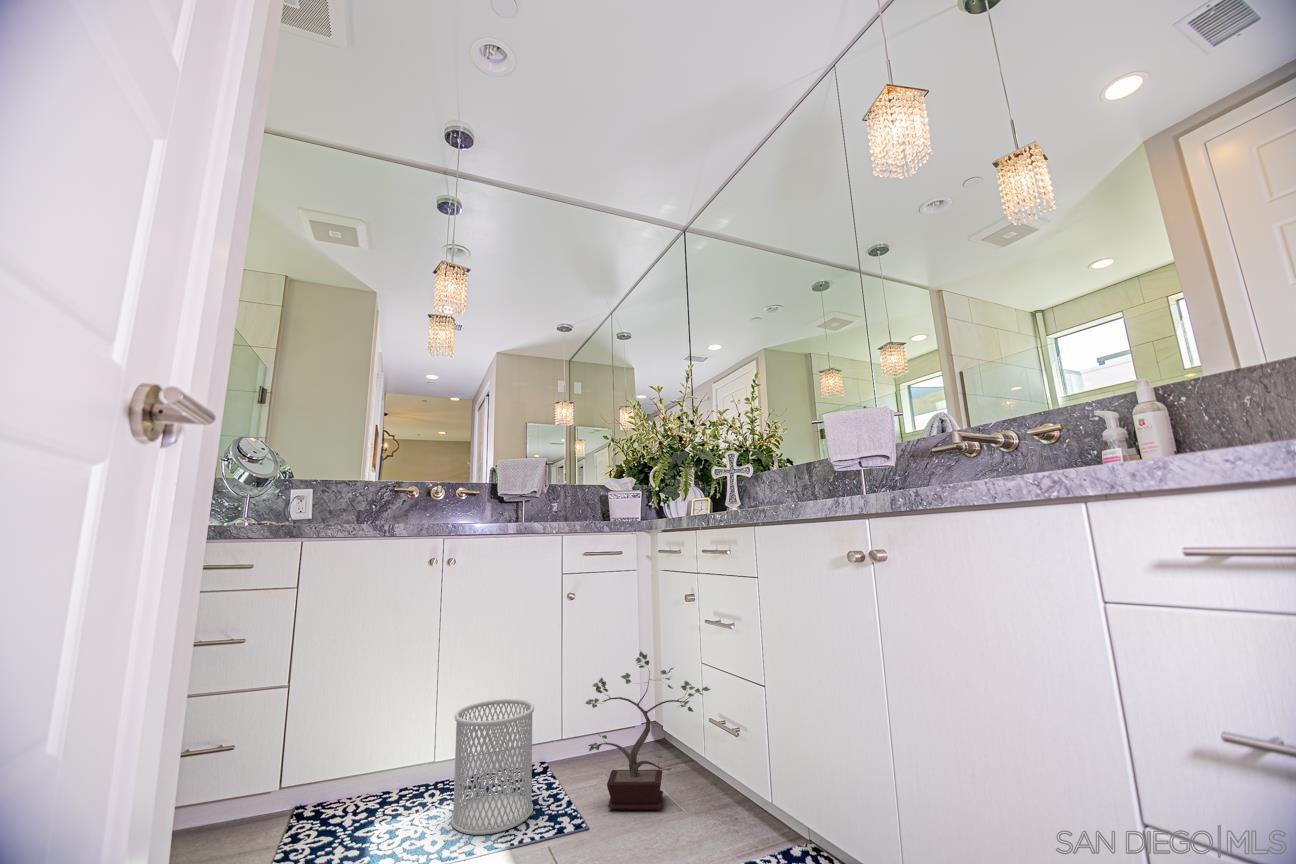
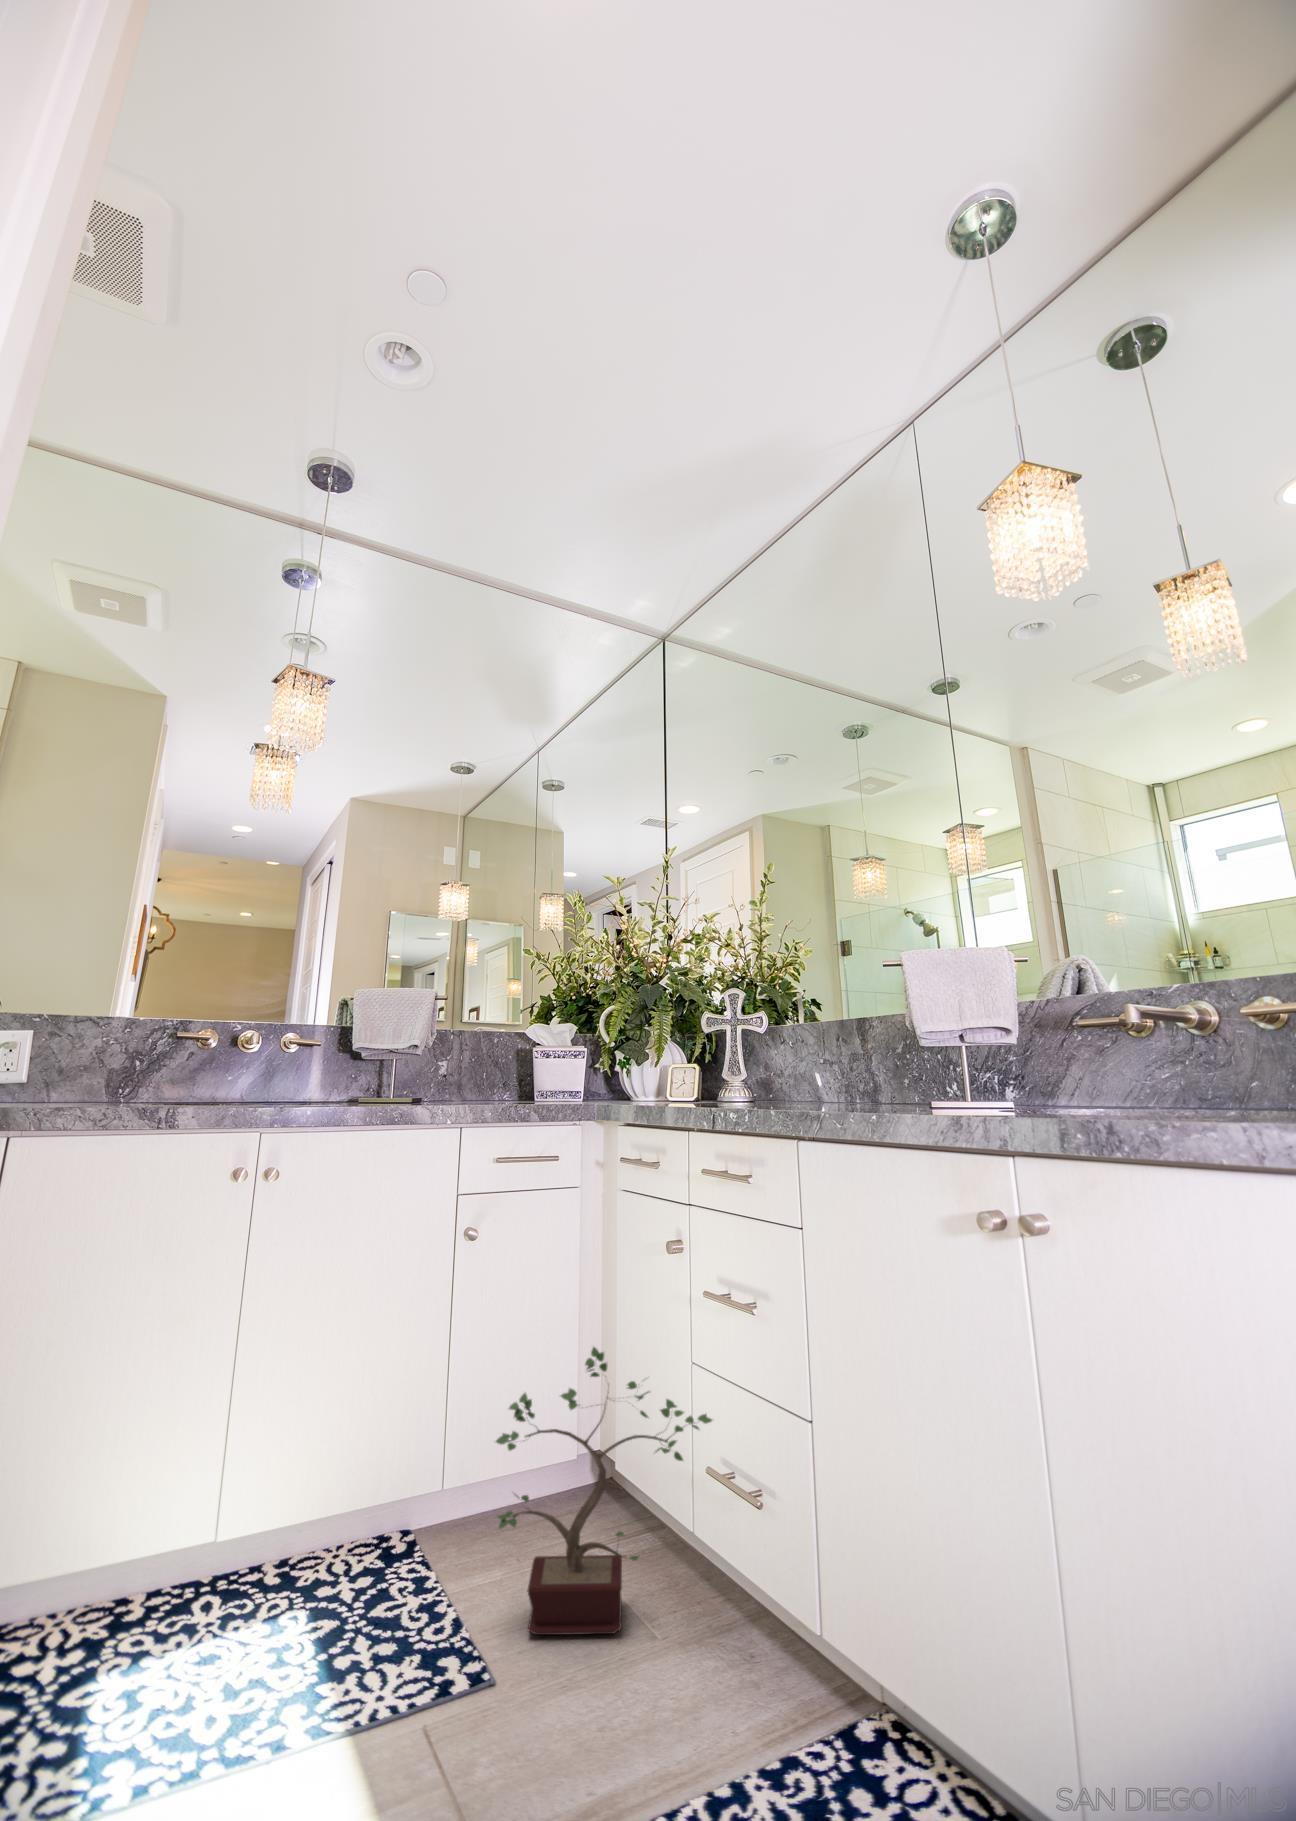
wastebasket: present [451,699,534,835] -> none [242,1429,405,1701]

